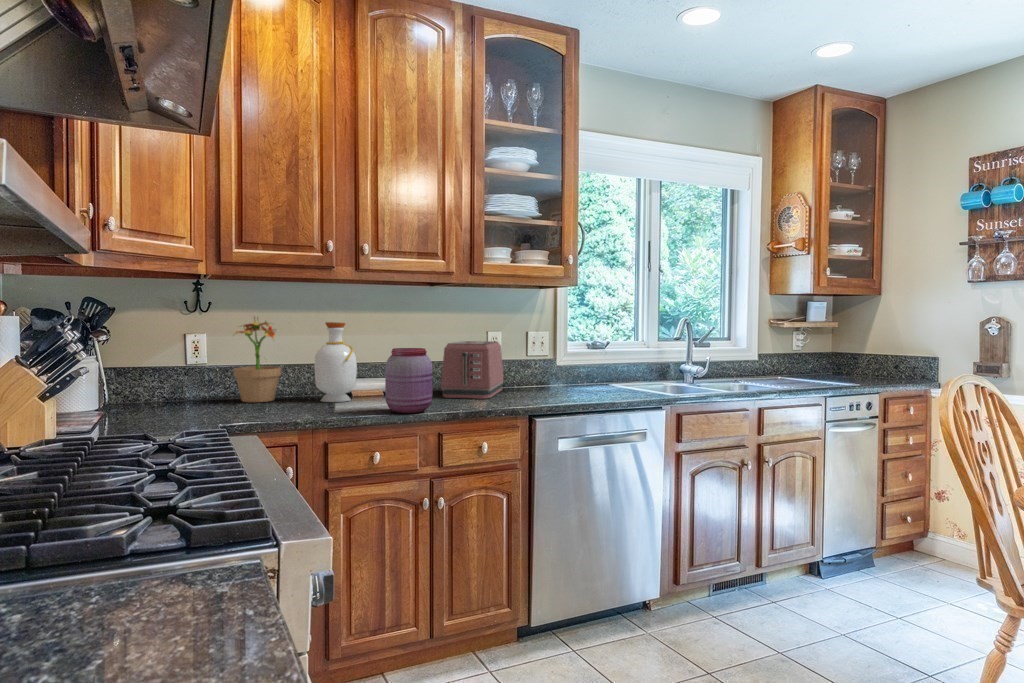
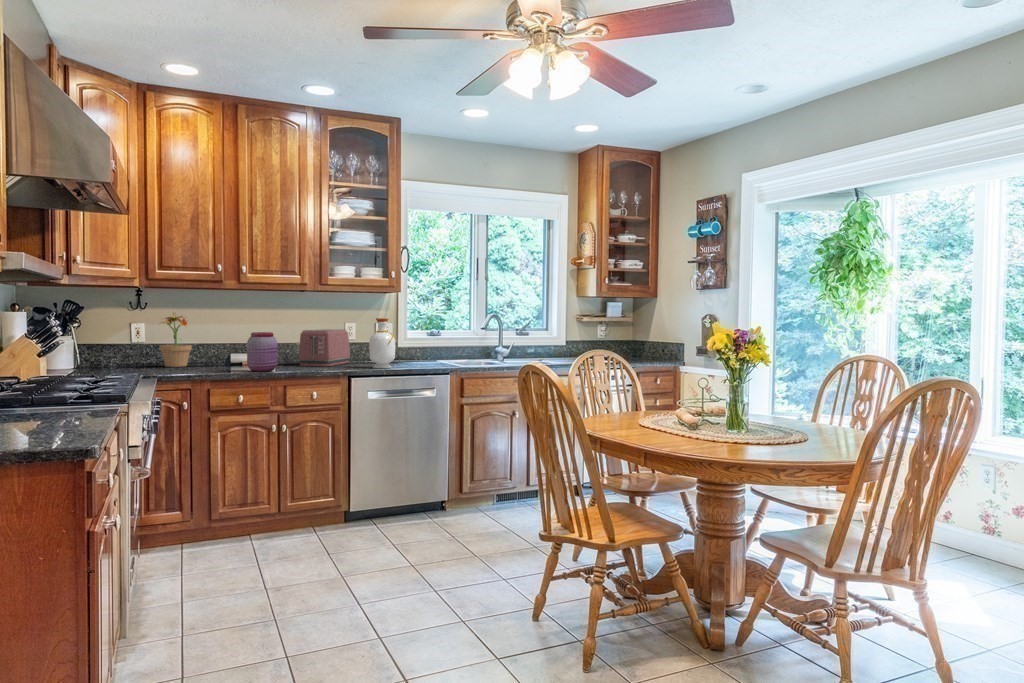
bottle: present [314,322,357,402] -> present [369,318,396,368]

